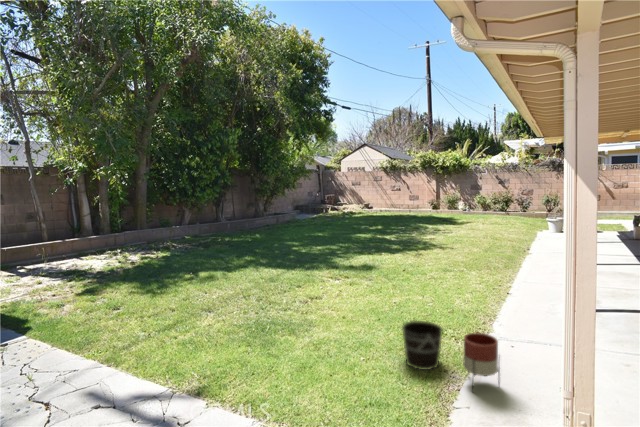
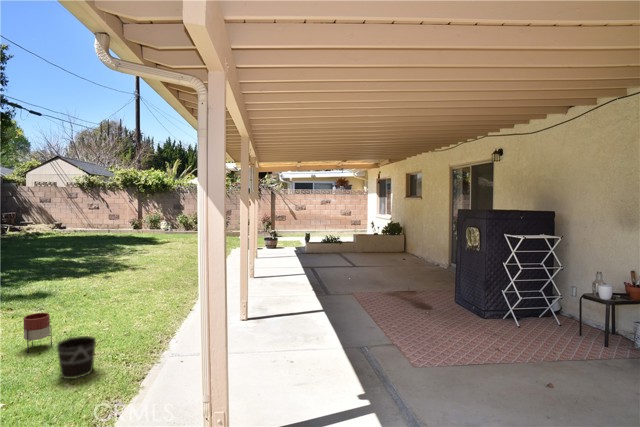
planter: present [463,333,500,390] -> present [23,313,52,353]

